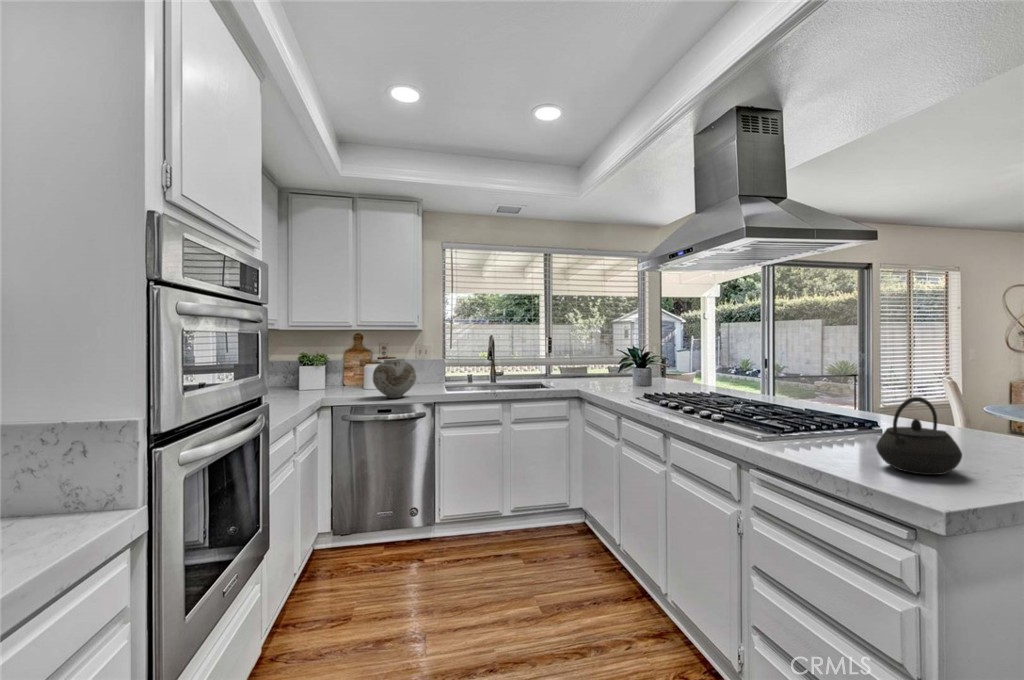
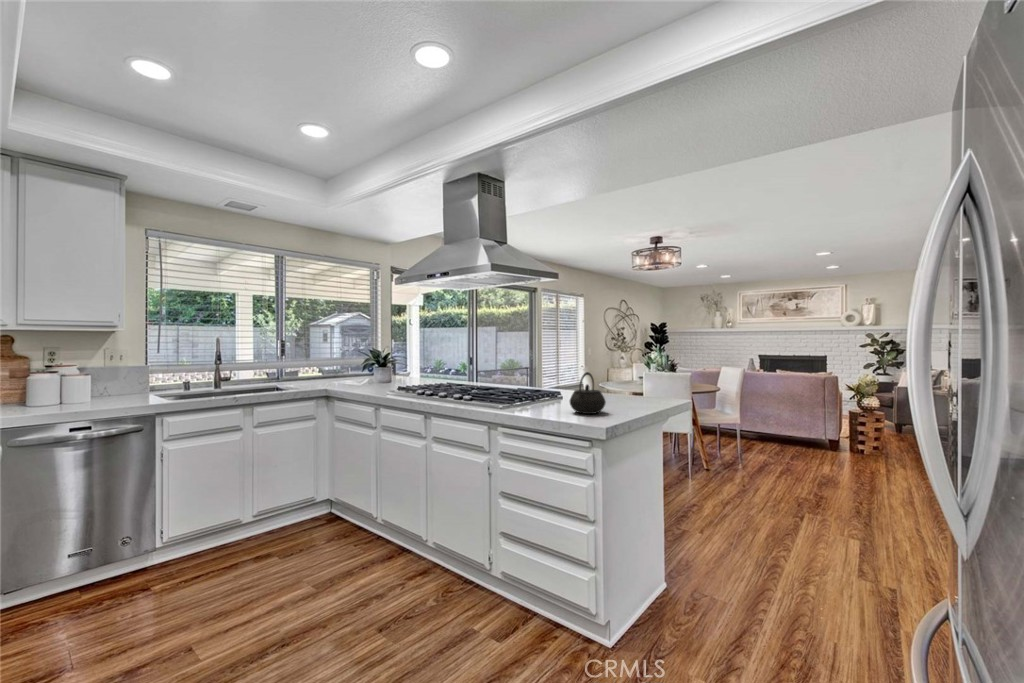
vase: present [373,359,416,398] -> none [60,359,130,406]

